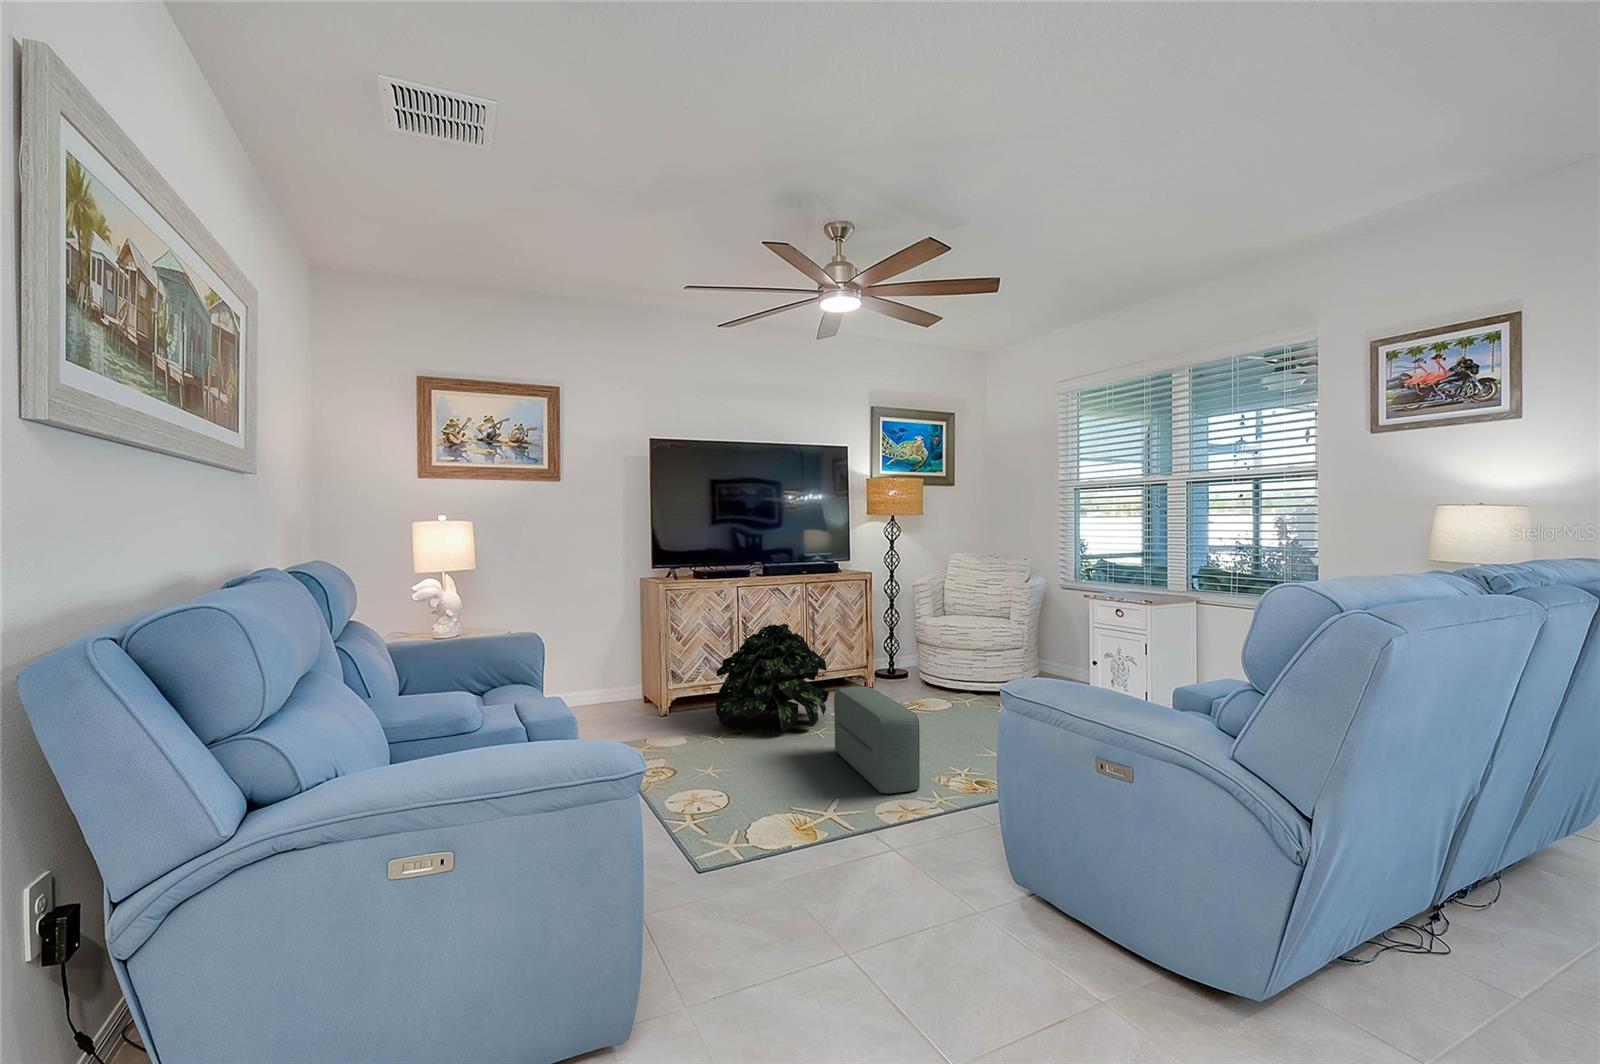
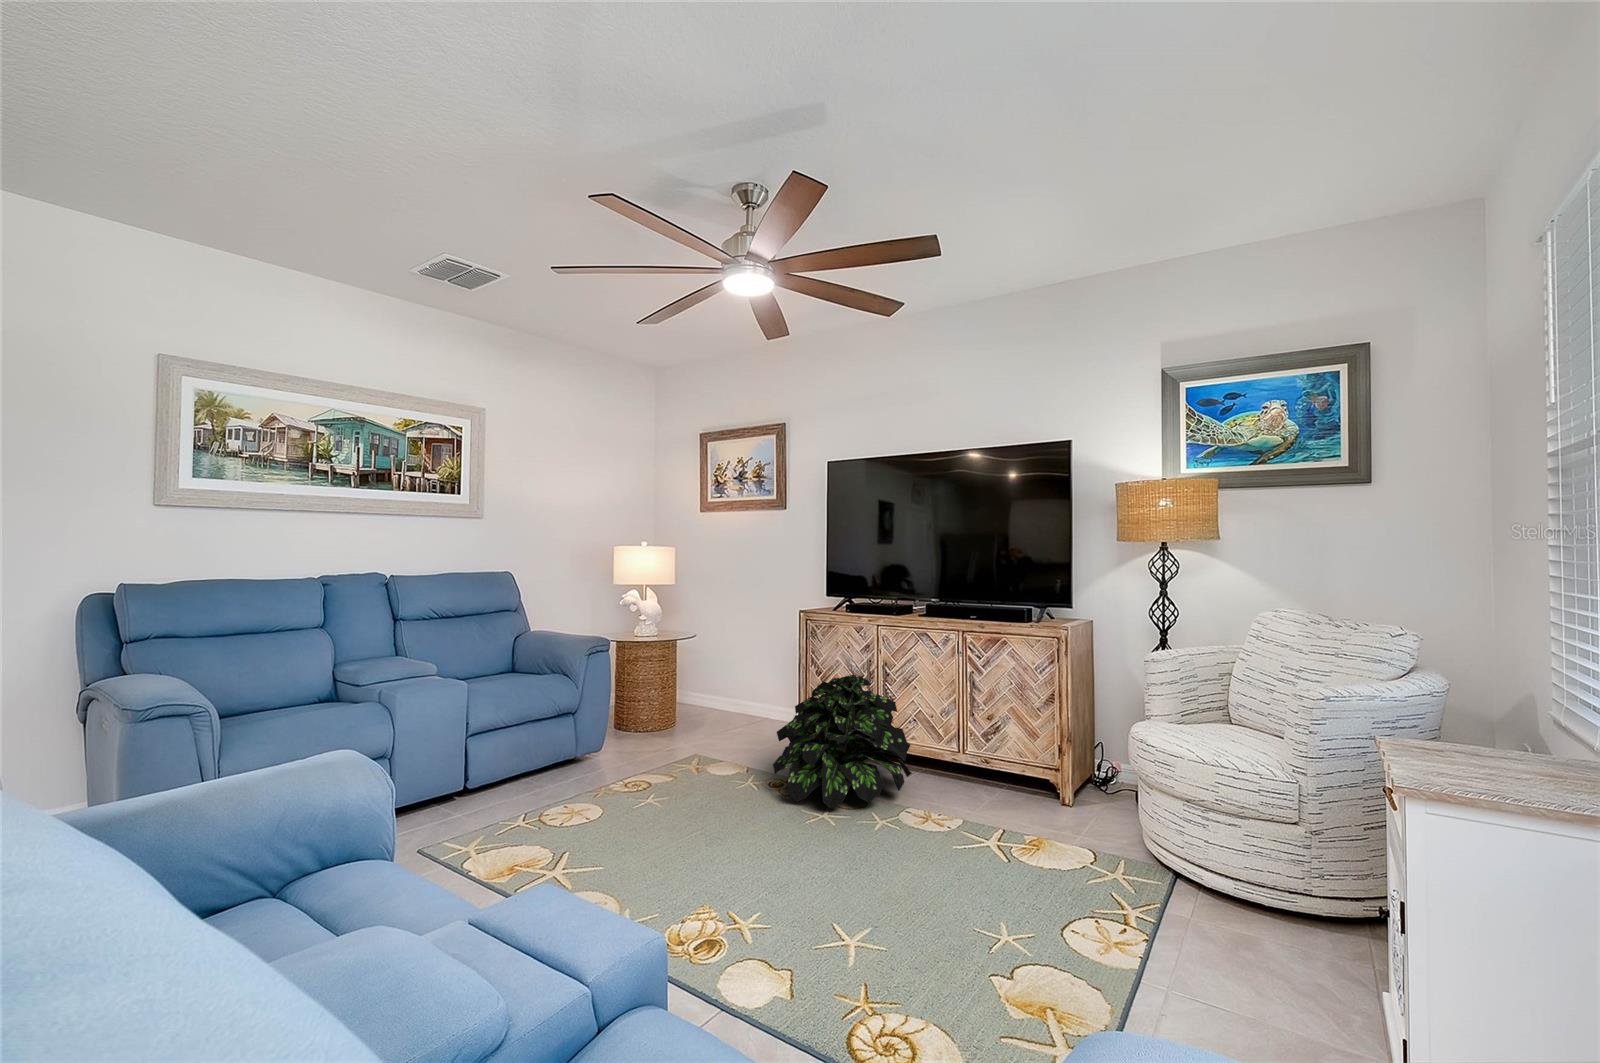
pouf: present [834,686,920,794] -> none [631,762,796,907]

